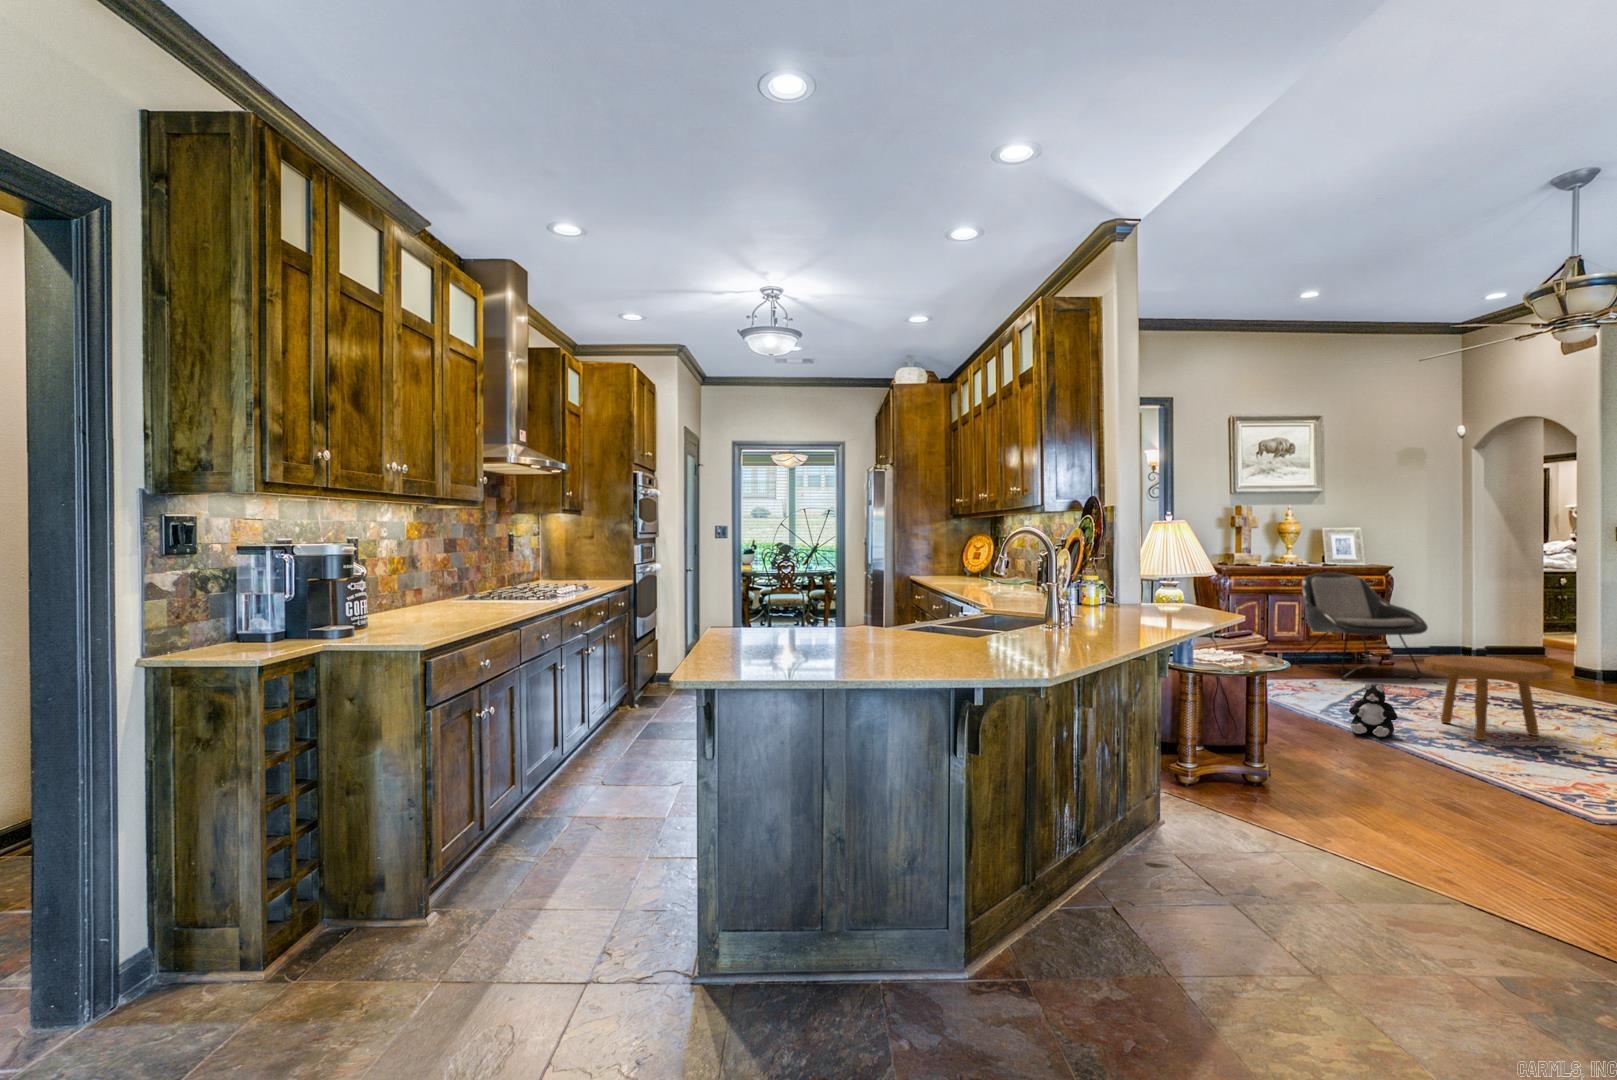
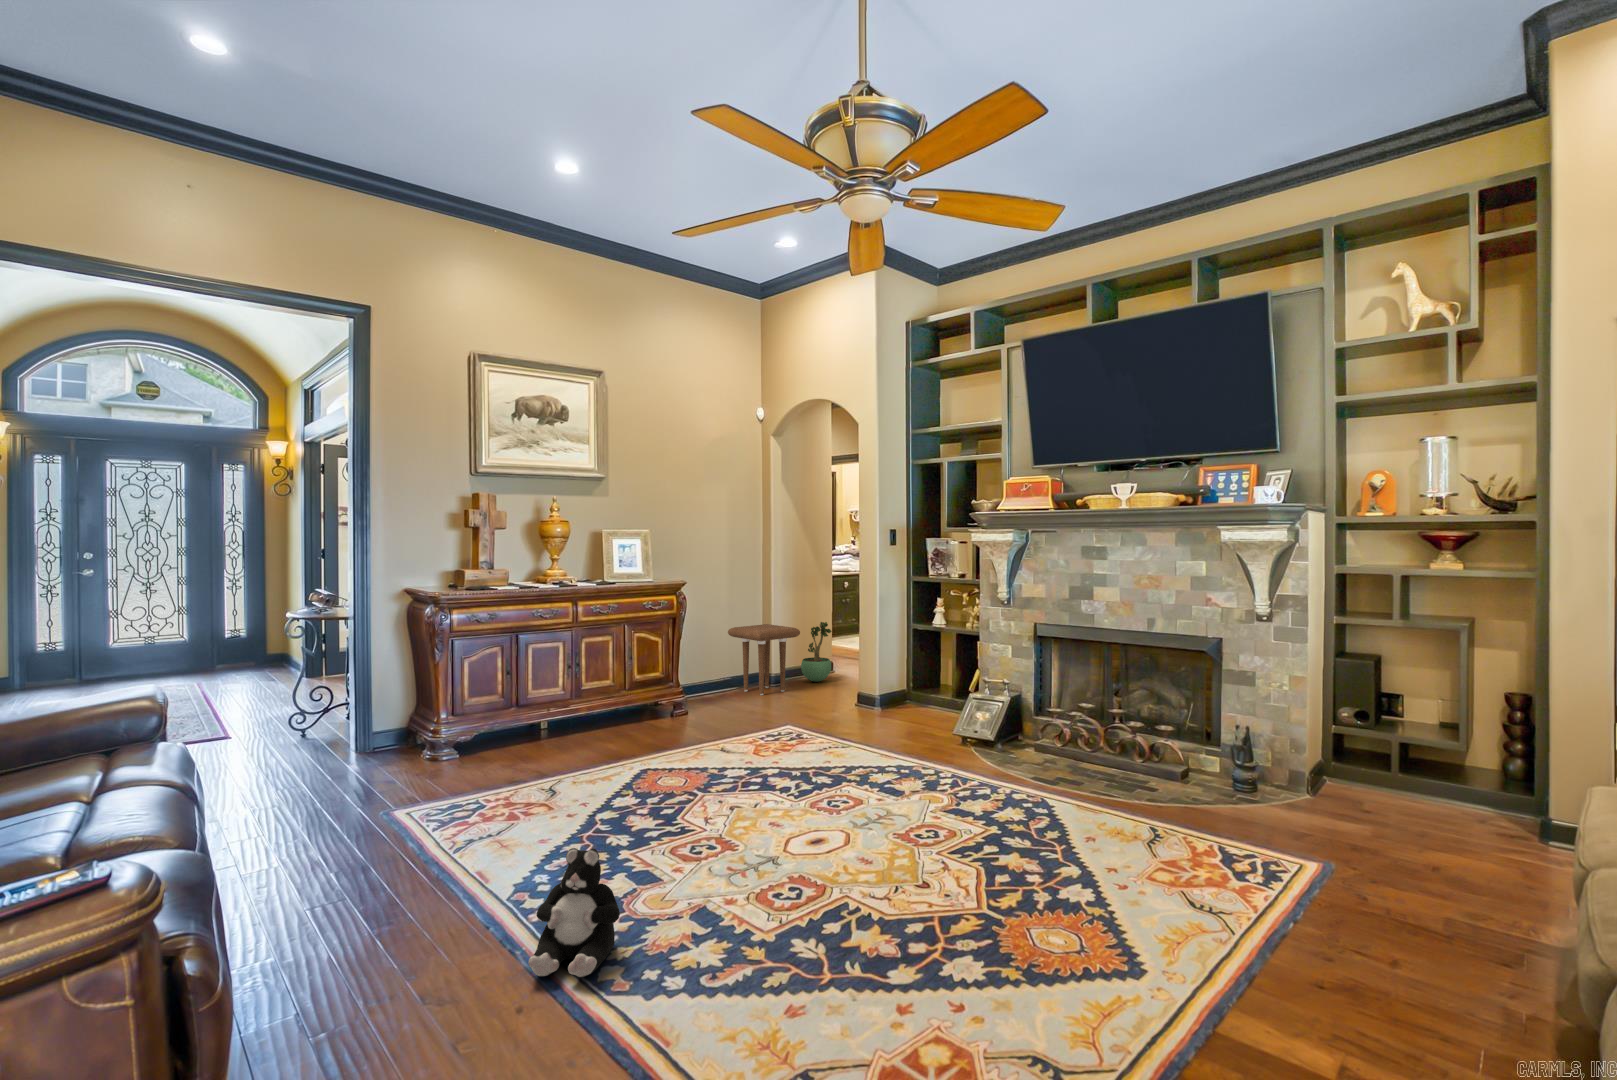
lounge chair: present [1295,573,1428,680] -> none [556,595,715,765]
side table: none [1428,605,1505,661] -> present [728,624,800,695]
potted plant: none [1505,606,1542,658] -> present [801,622,832,682]
footstool: present [1424,655,1553,740] -> none [677,740,848,918]

